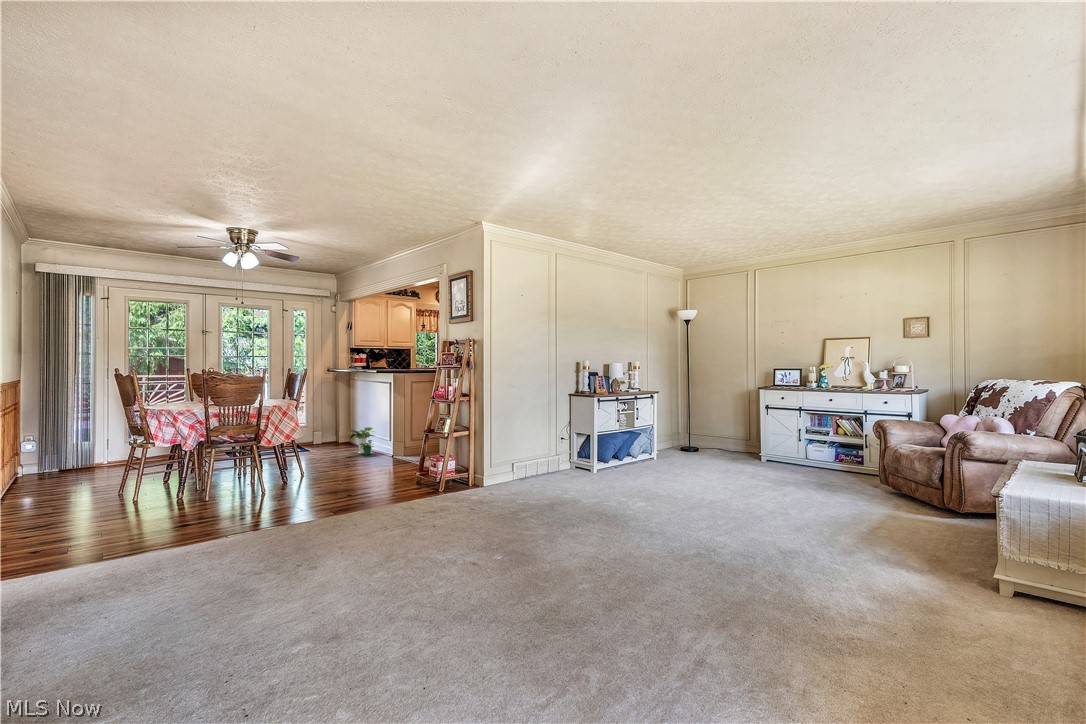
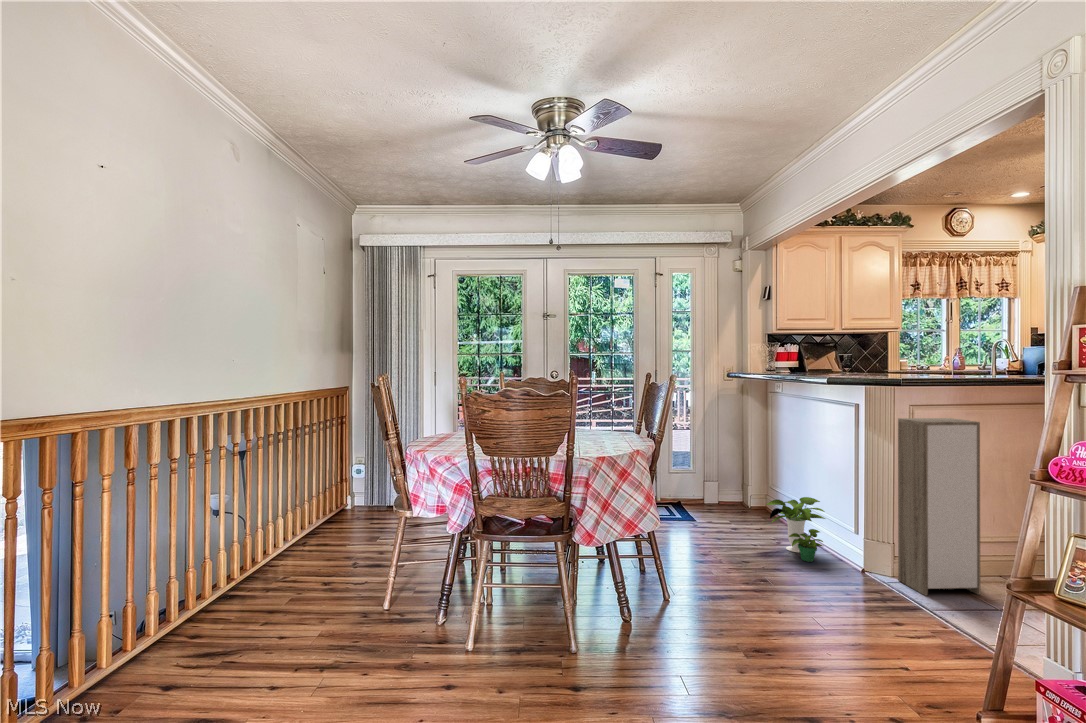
storage cabinet: none [403,386,430,456] -> present [898,418,981,596]

